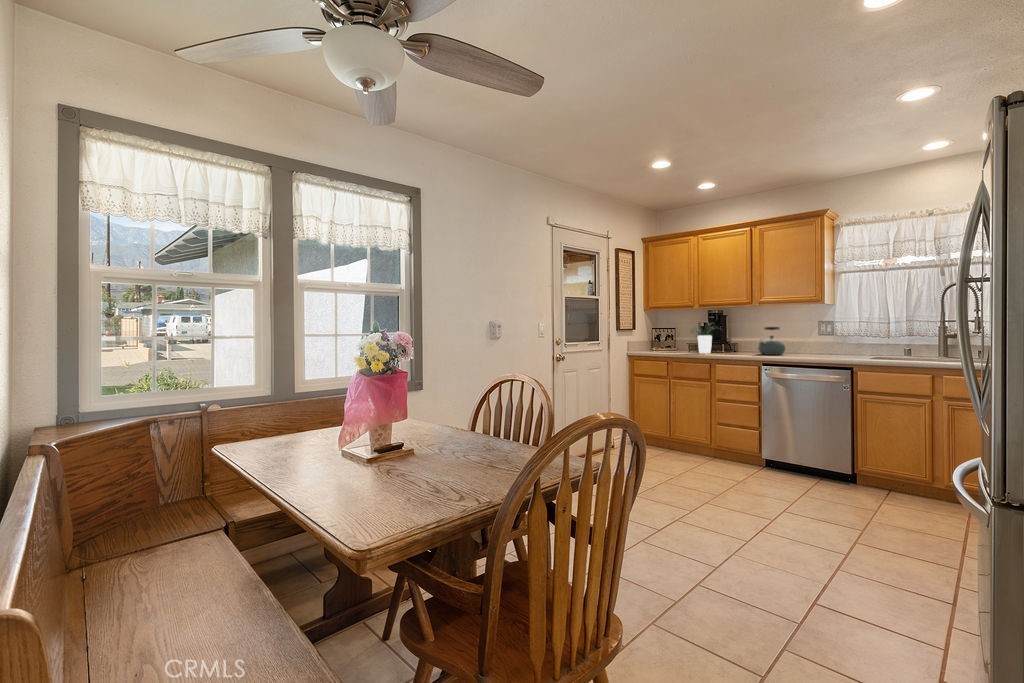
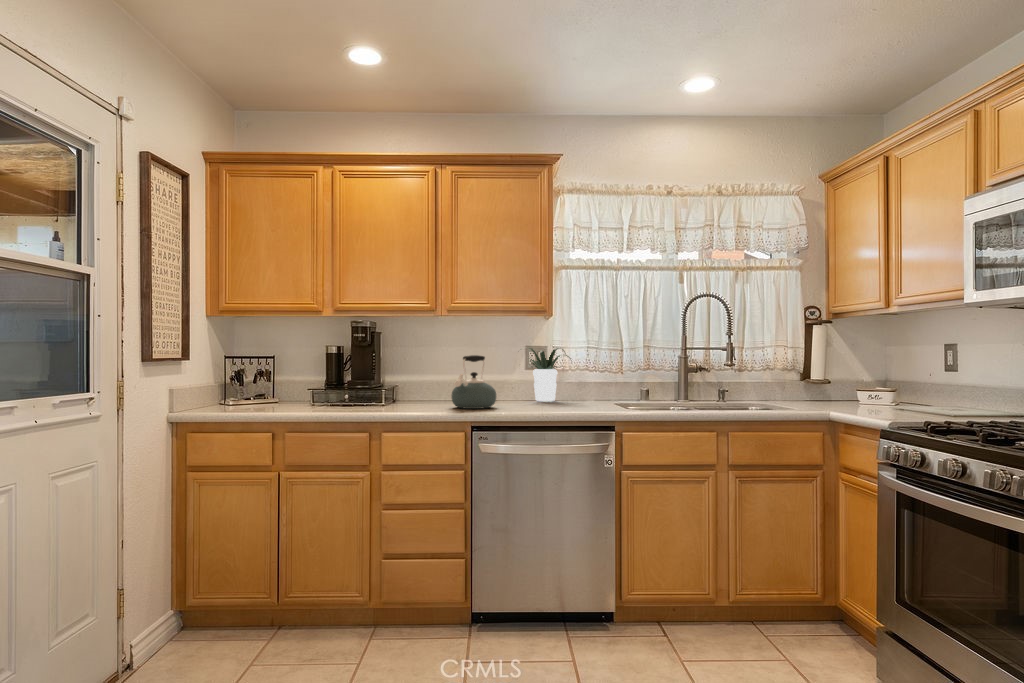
potted plant: present [692,323,714,353] -> present [529,348,571,401]

